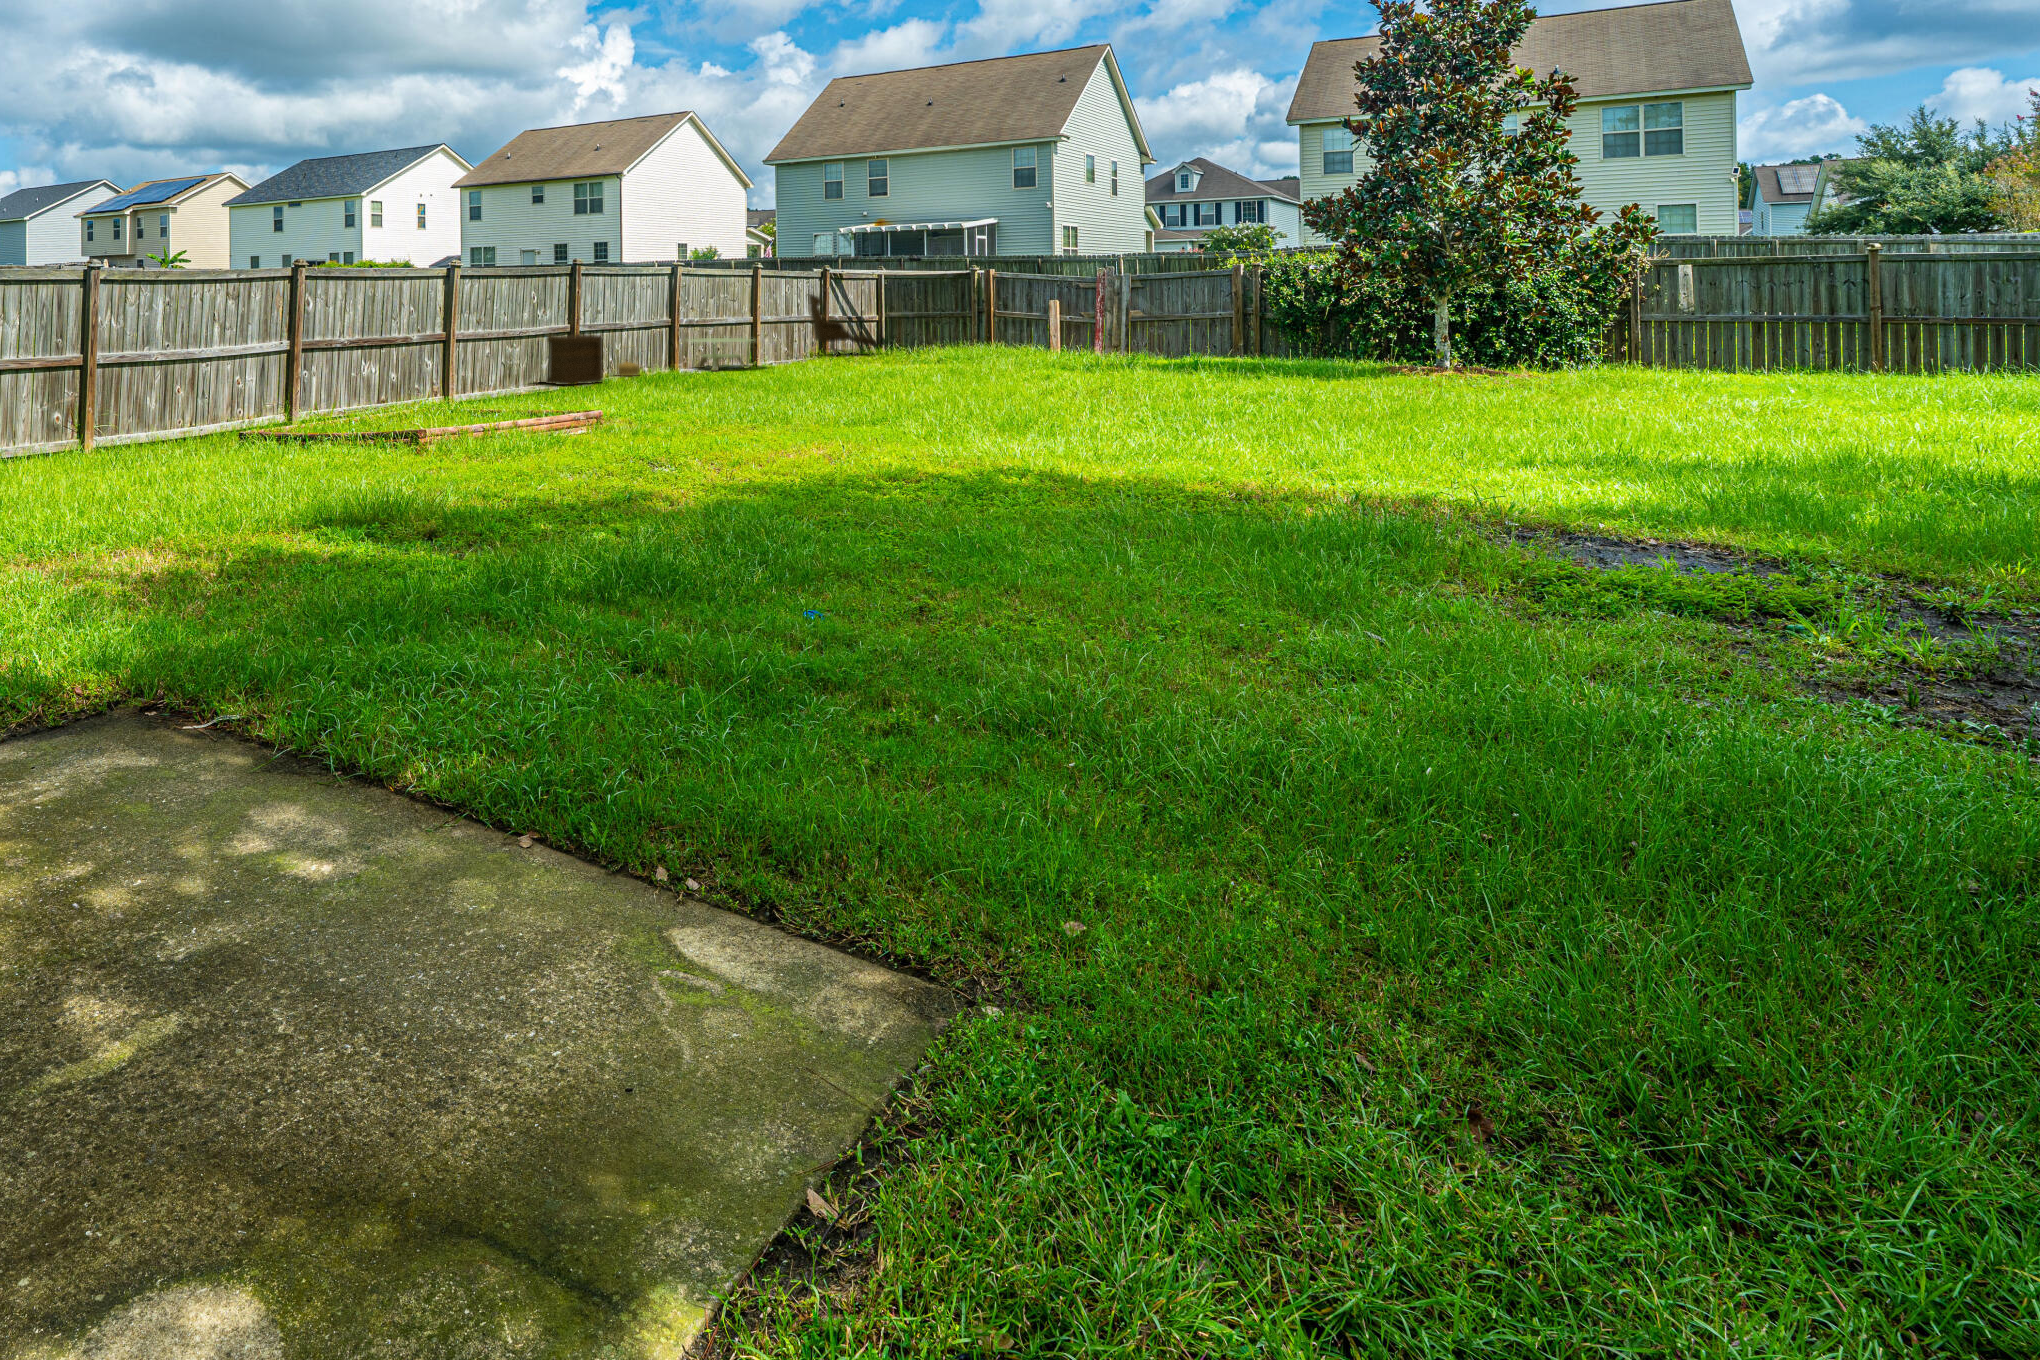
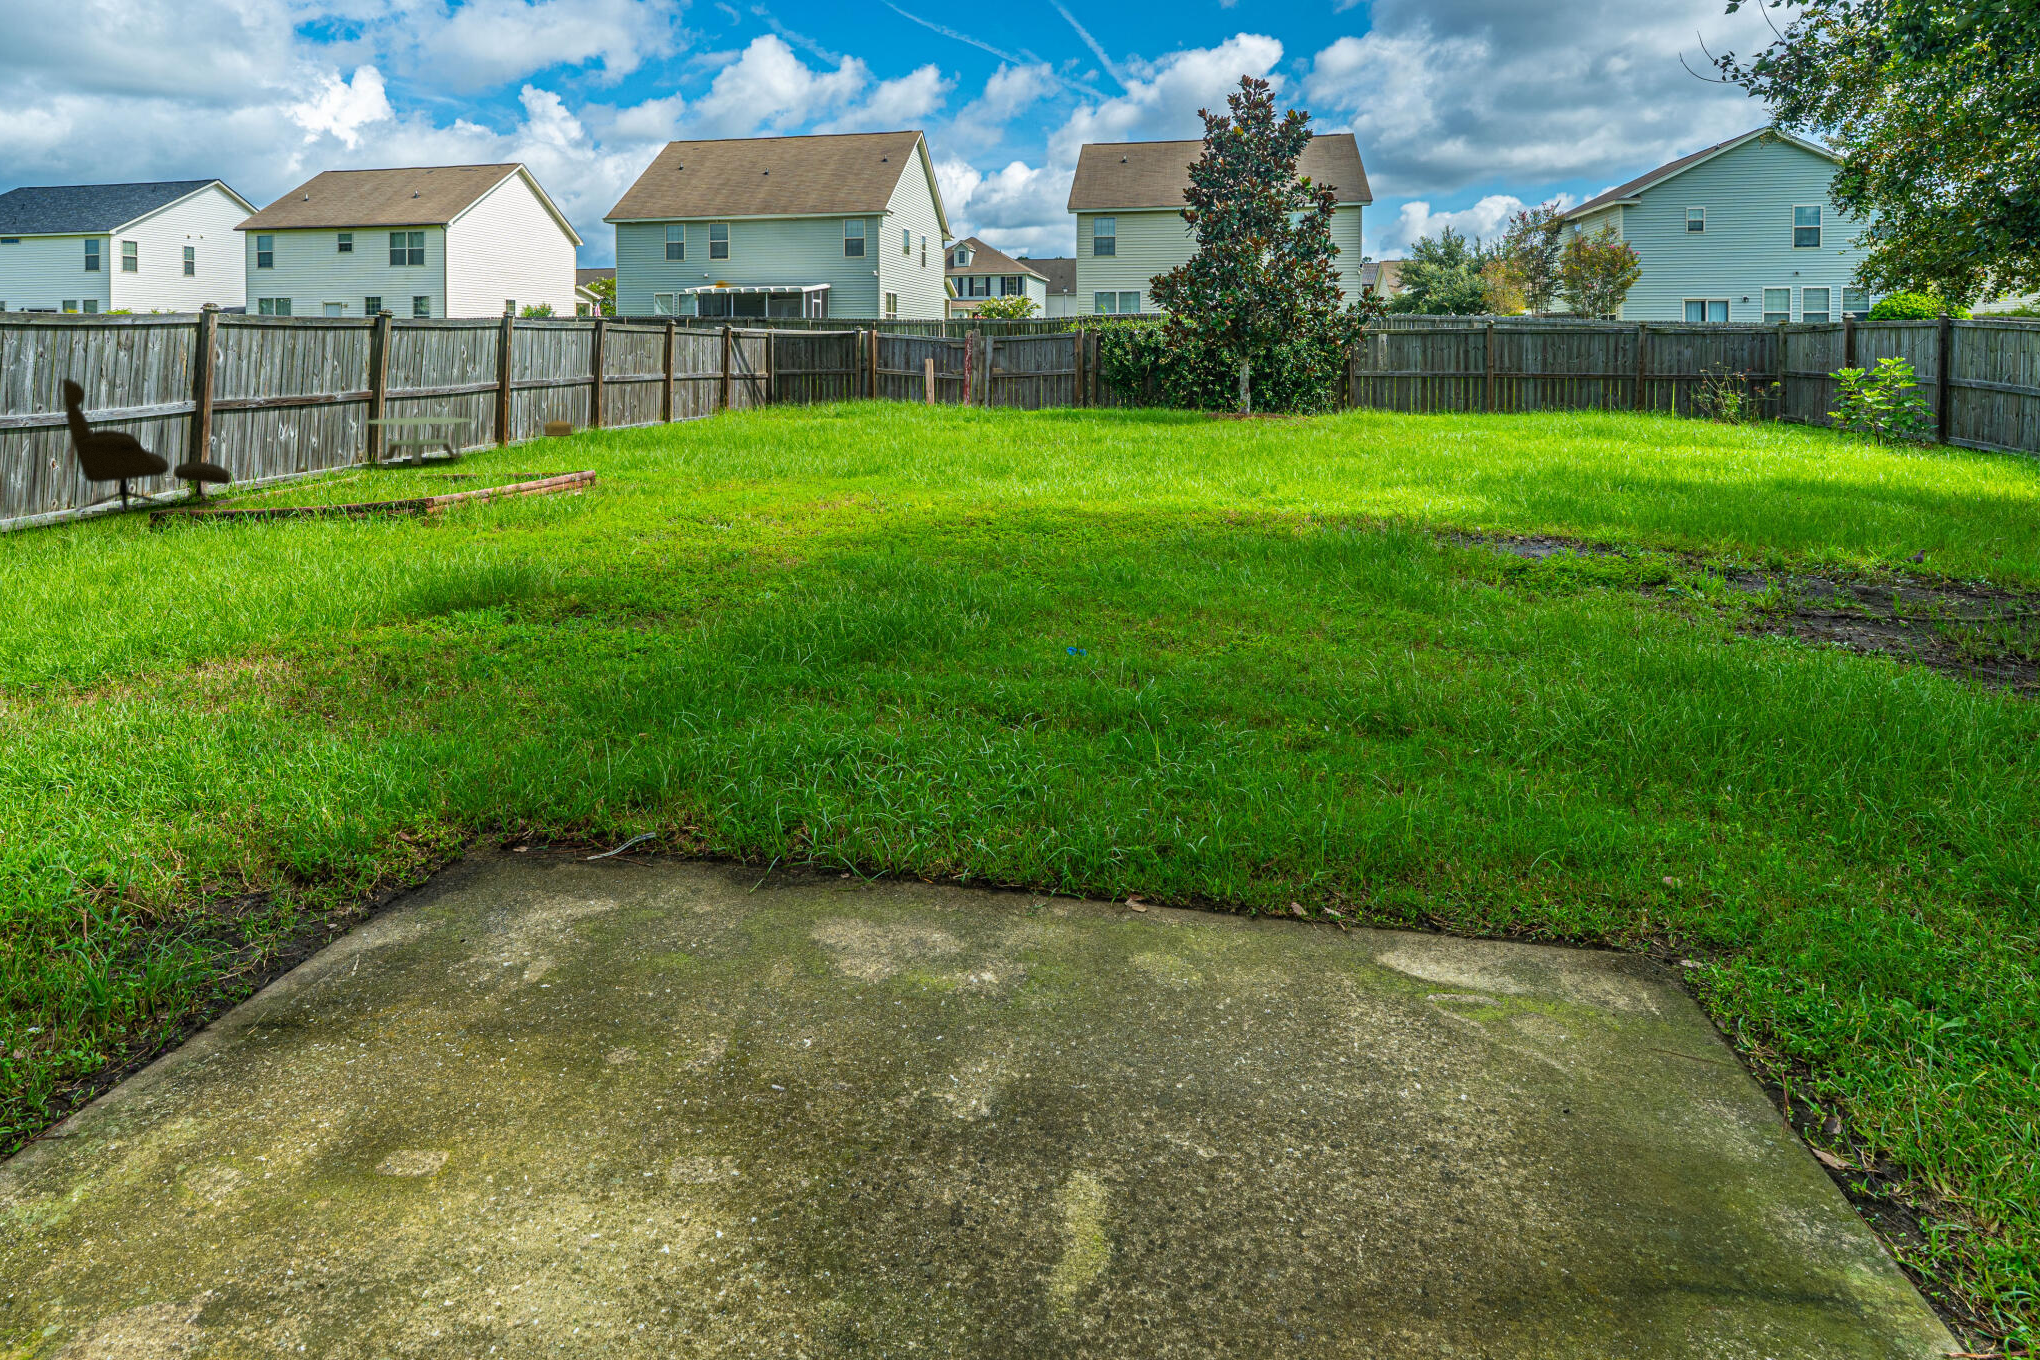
lounge chair: present [809,294,877,355] -> present [62,379,231,513]
wooden crate: present [545,334,603,385] -> none [466,391,543,447]
round table: present [691,338,751,371] -> present [367,417,470,465]

